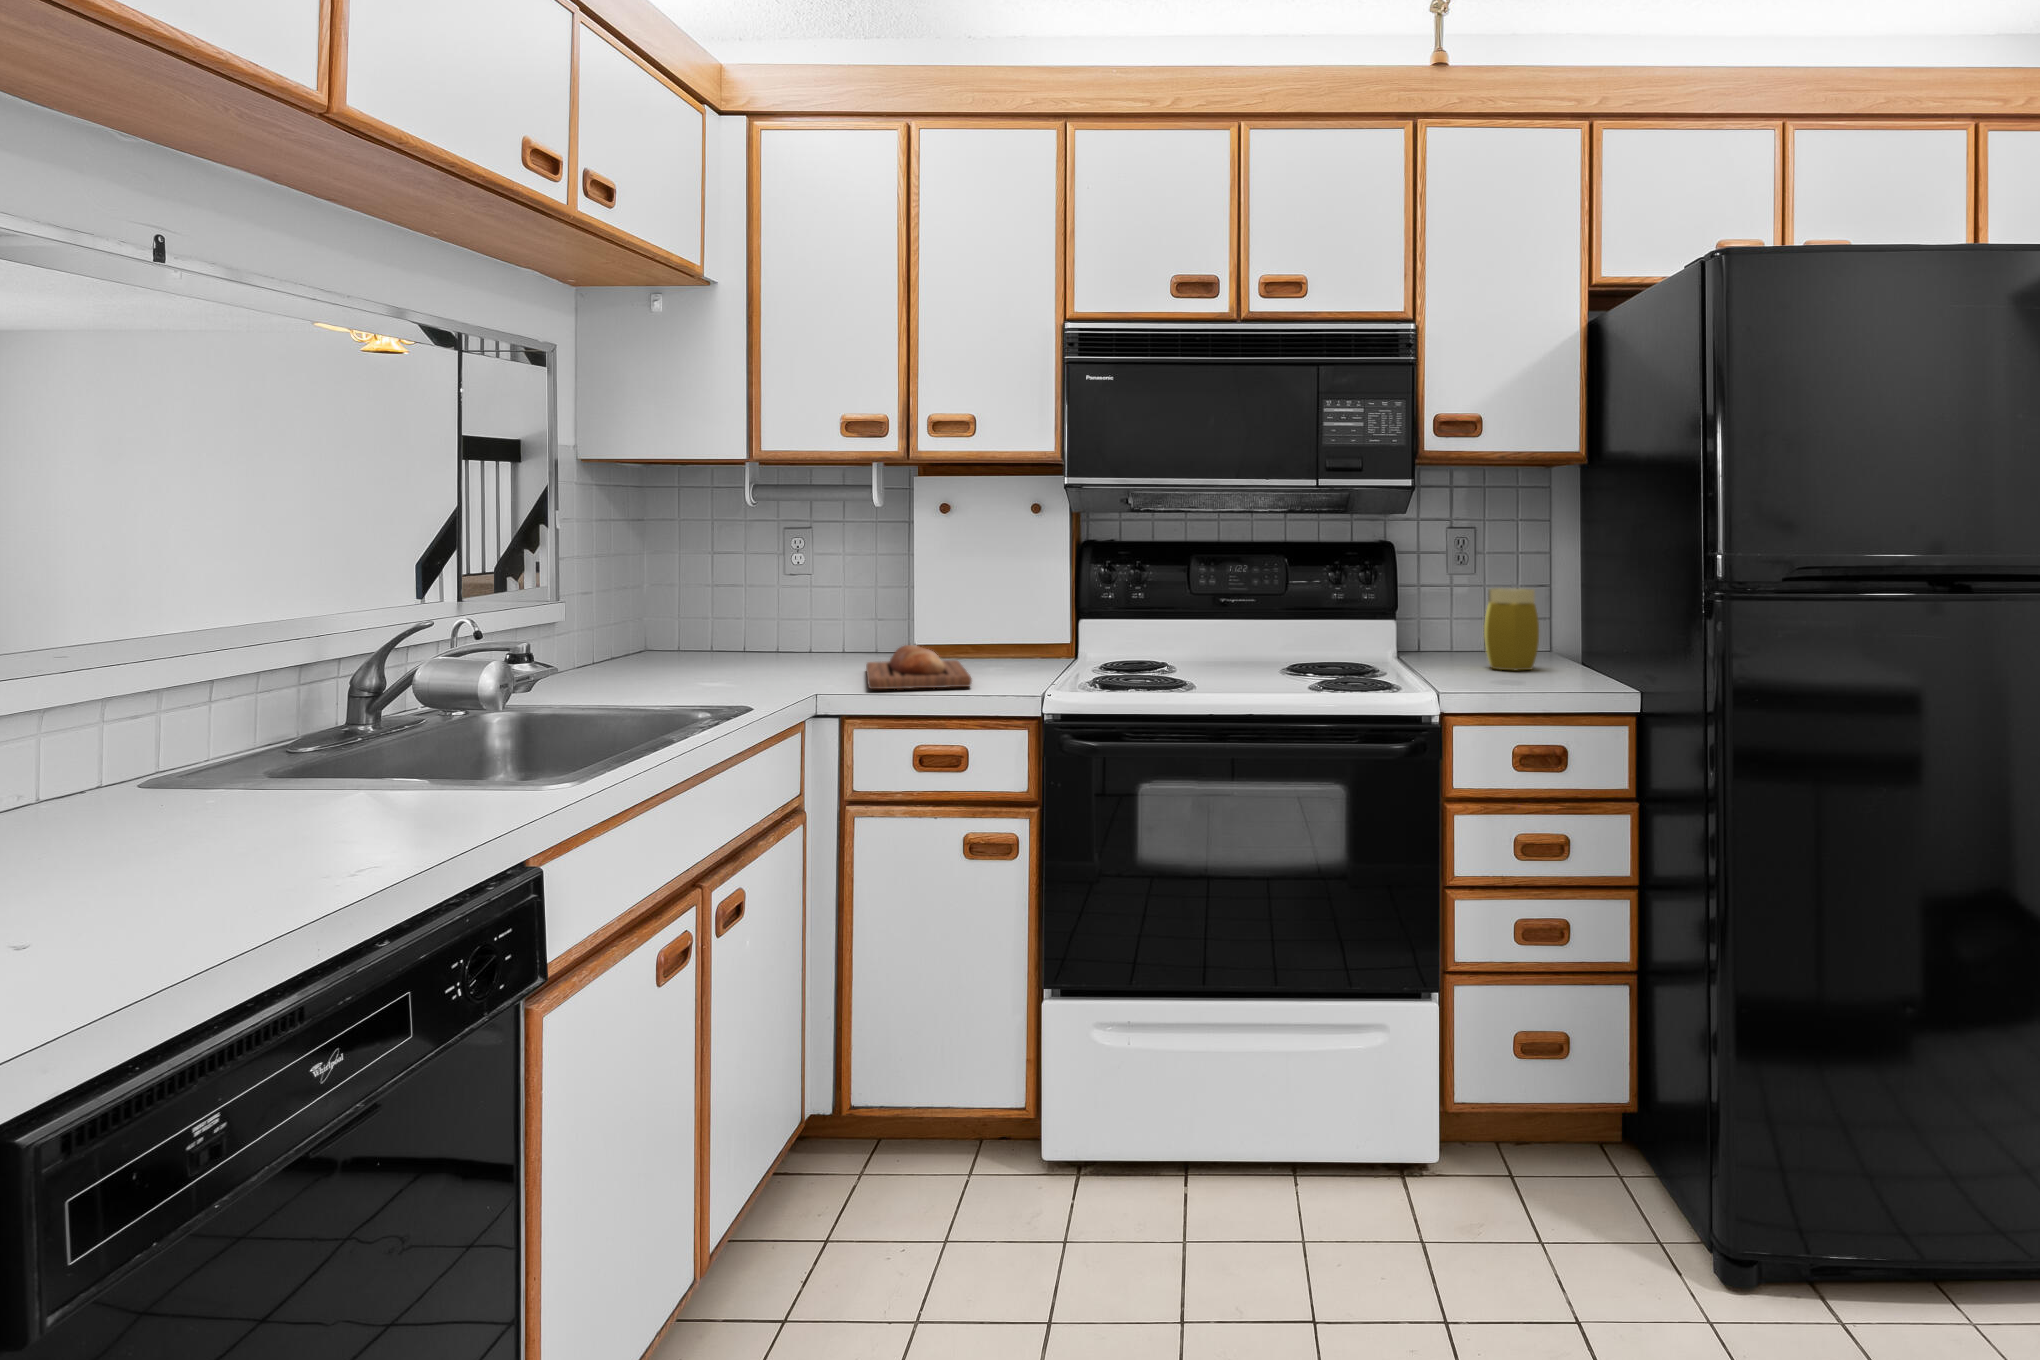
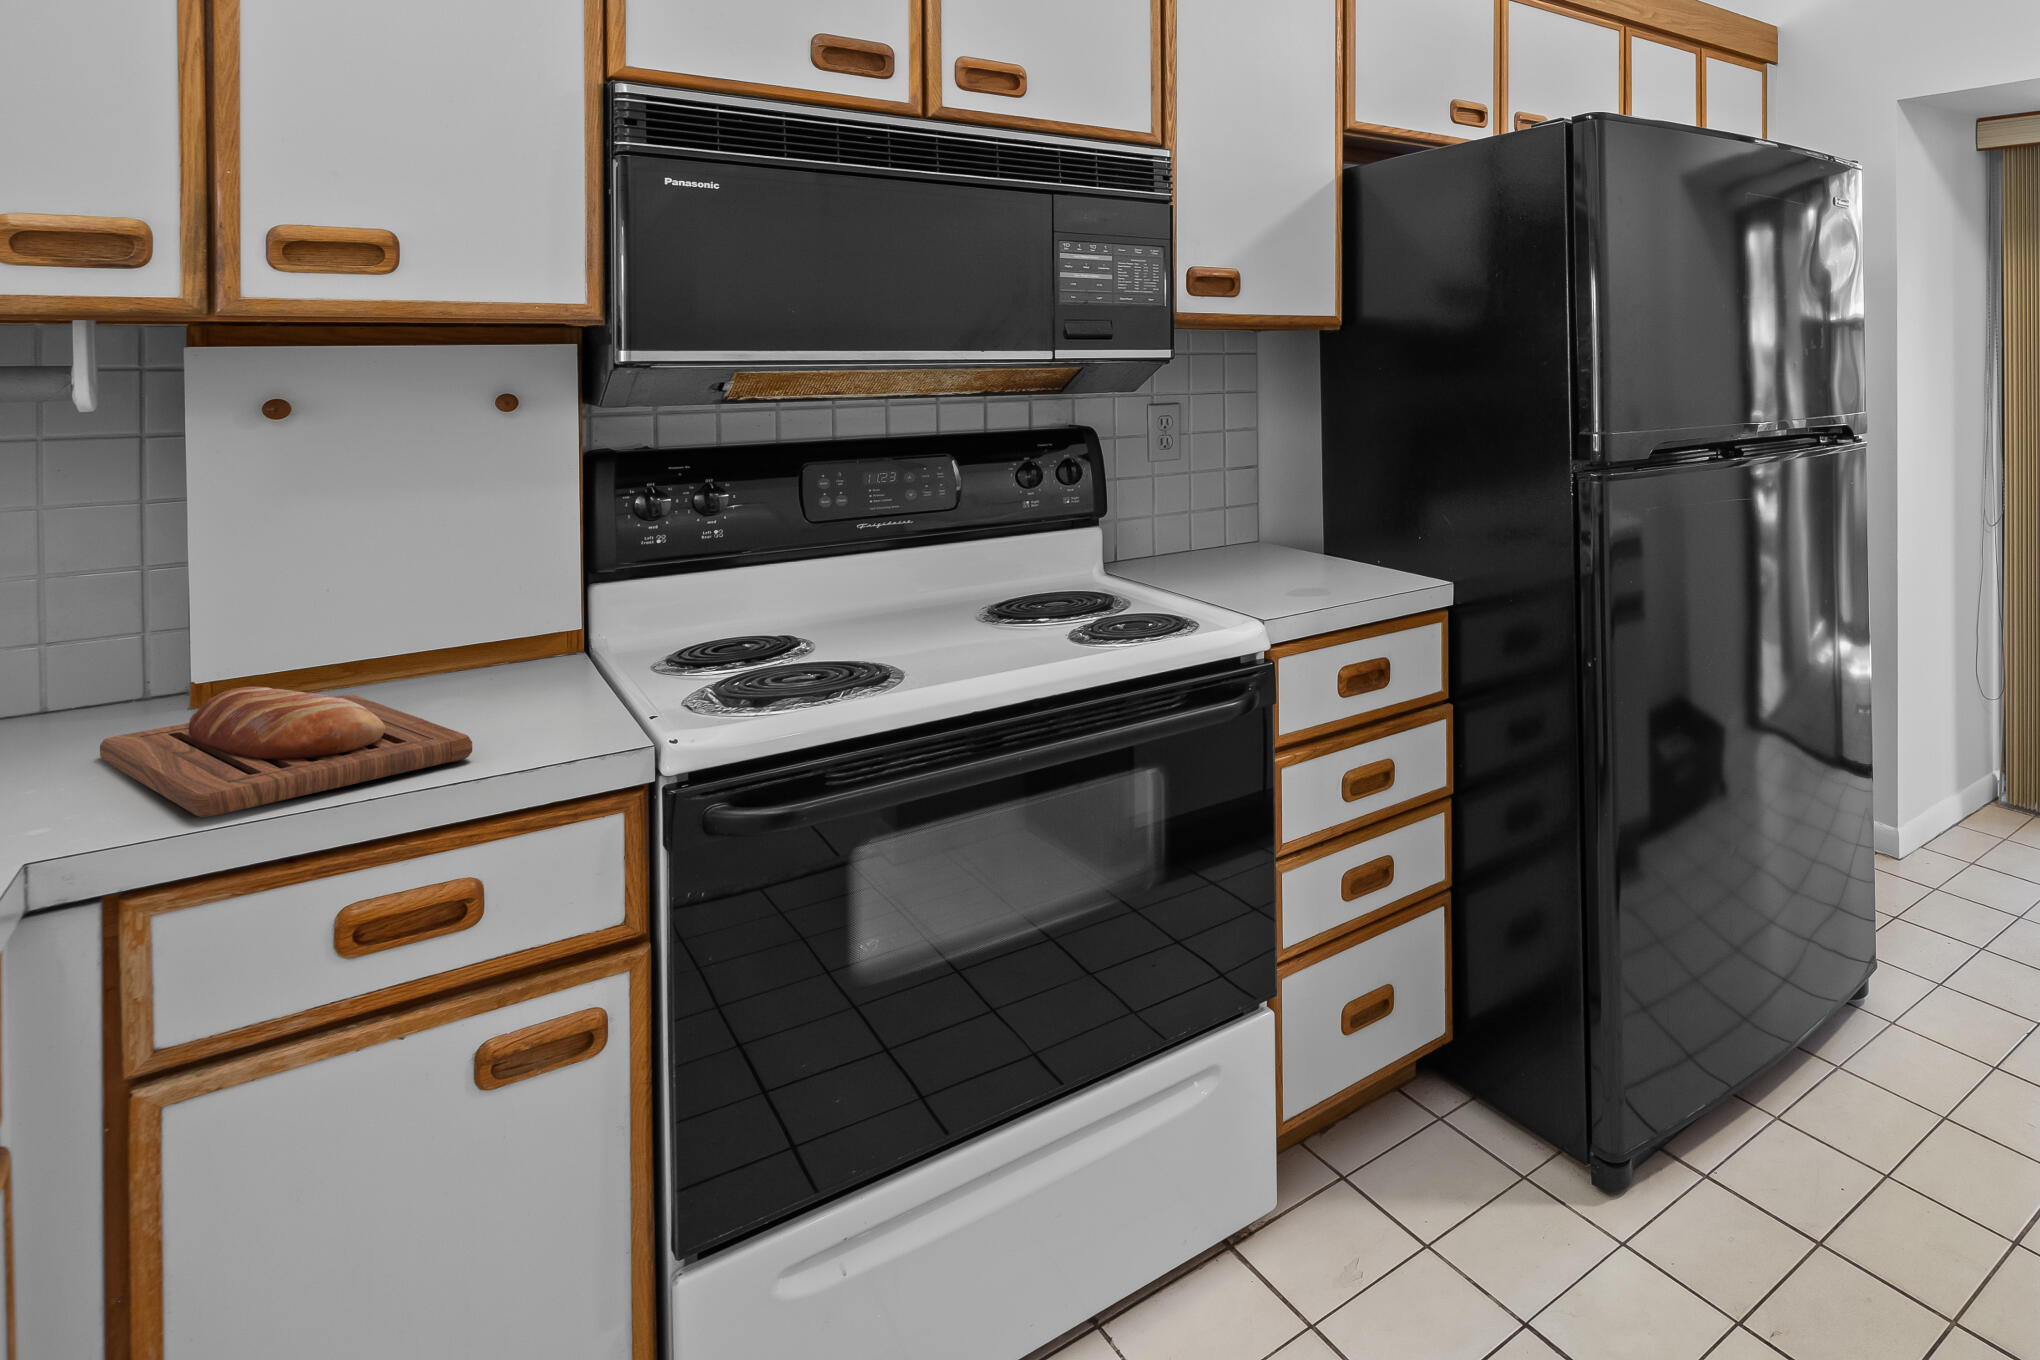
jar: present [1484,588,1539,670] -> none [1215,474,1286,574]

